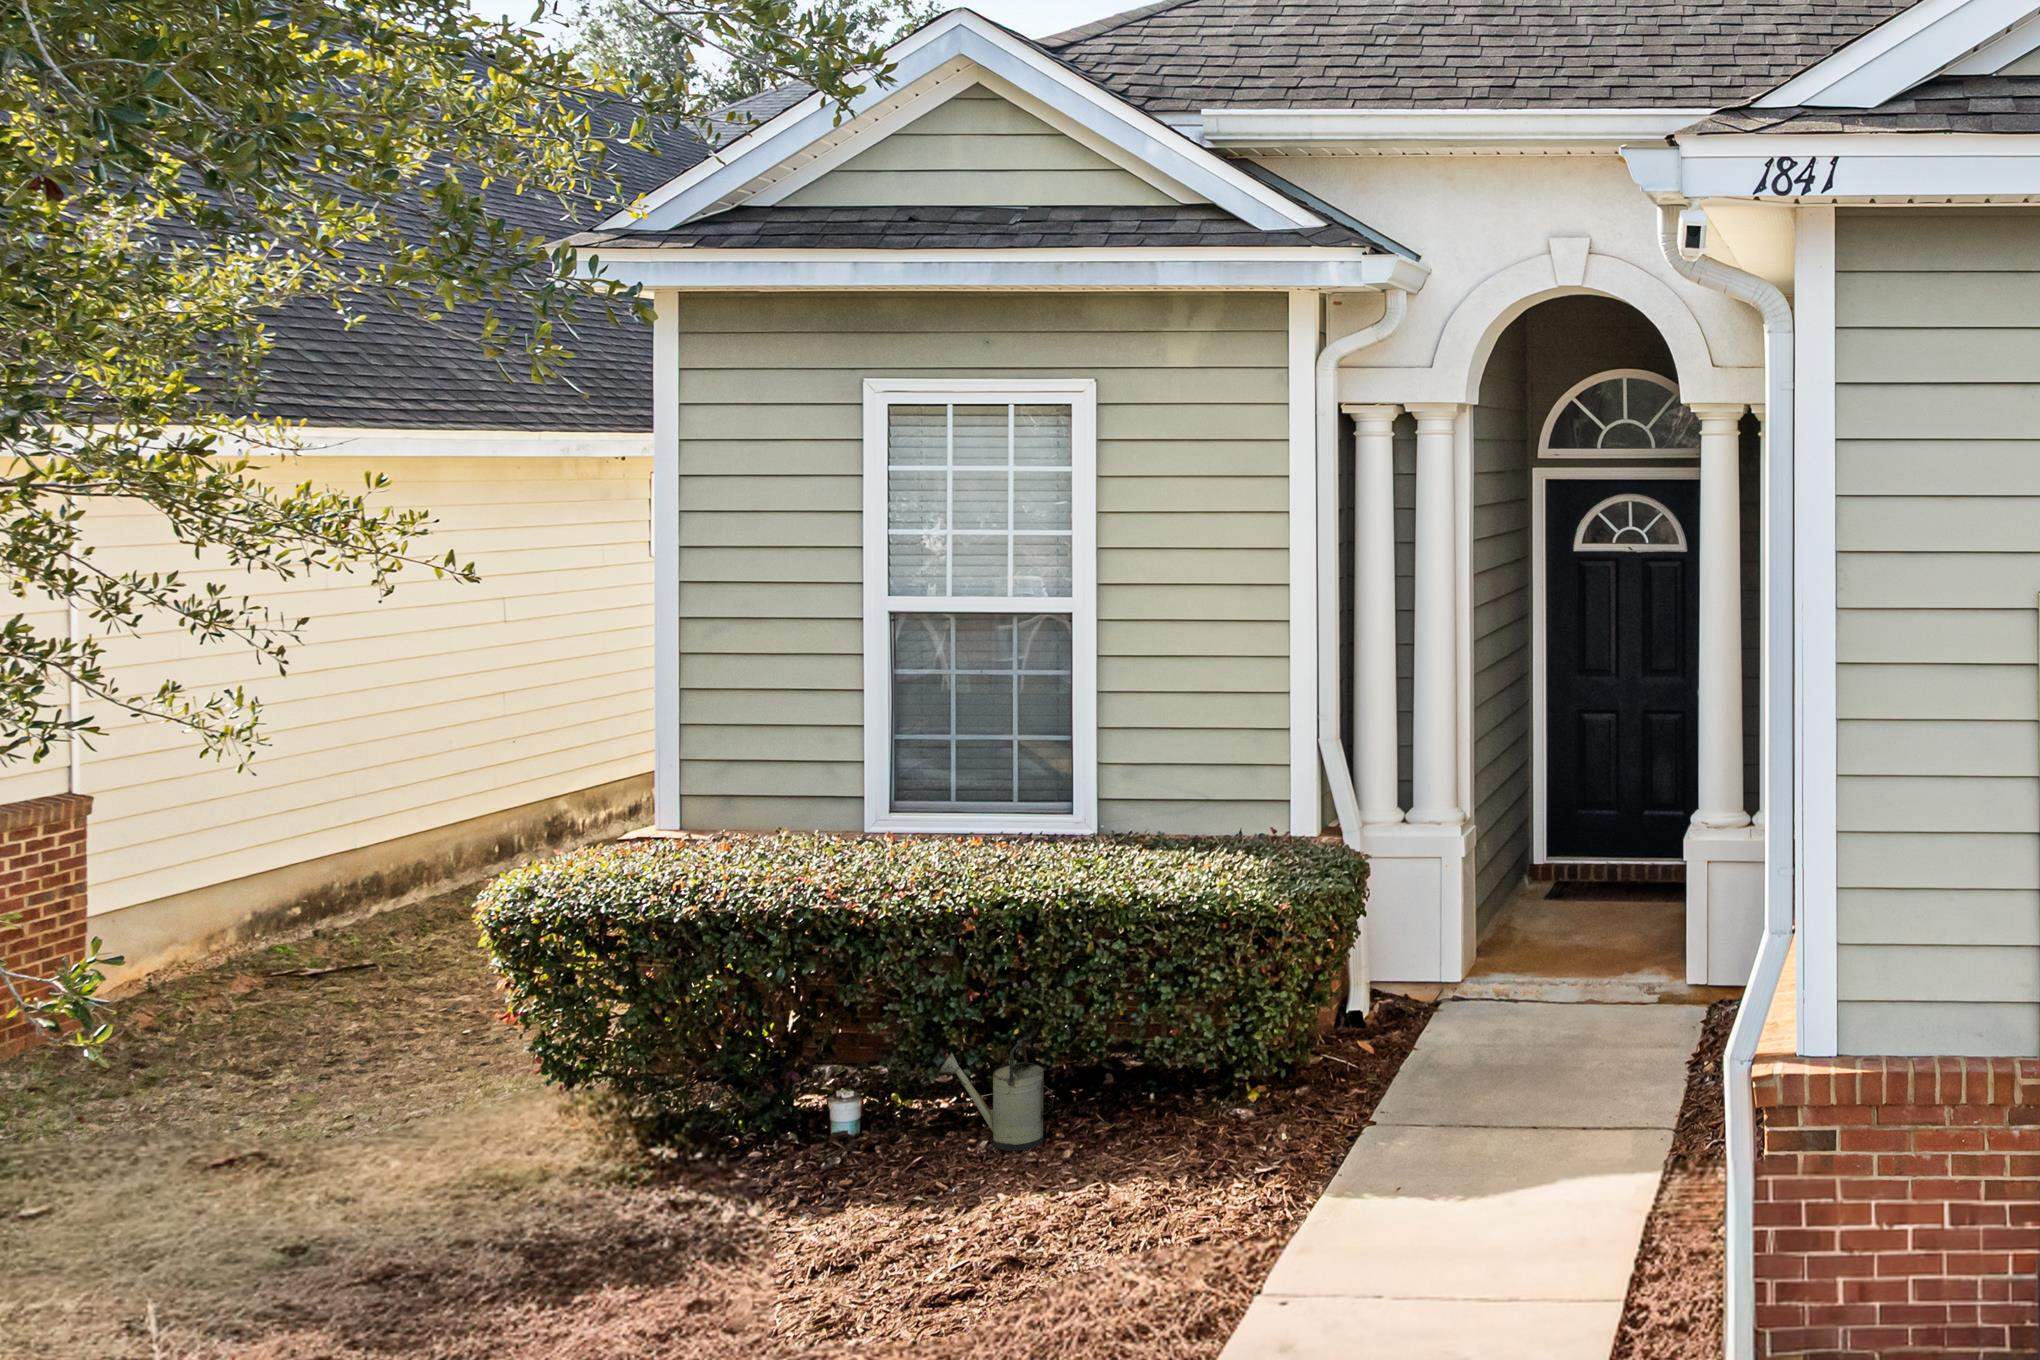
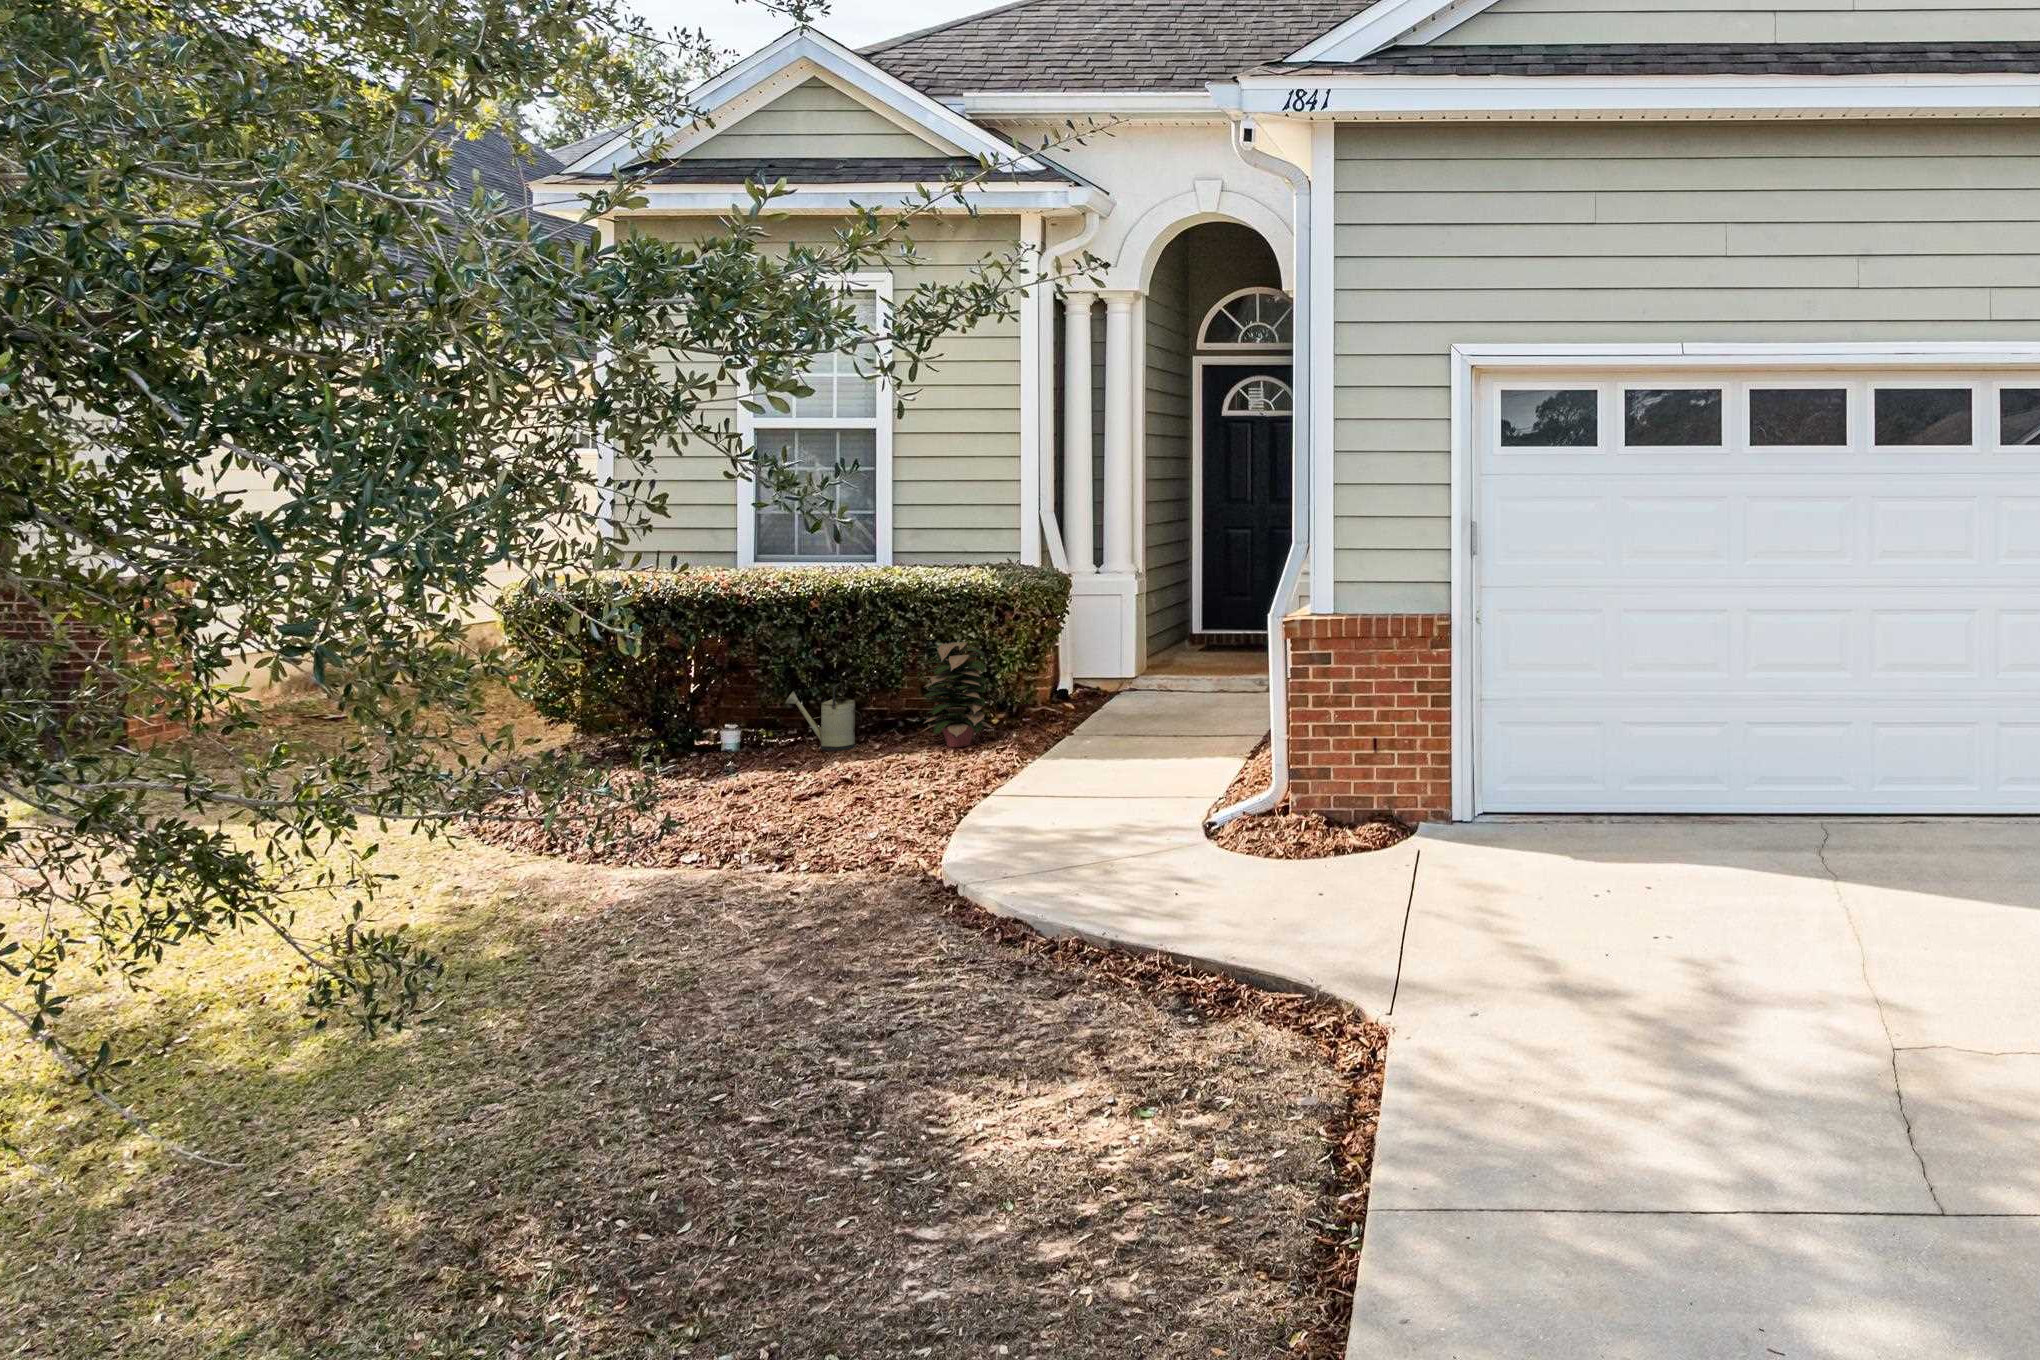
decorative plant: none [1138,985,1257,1154] -> present [920,642,995,747]

